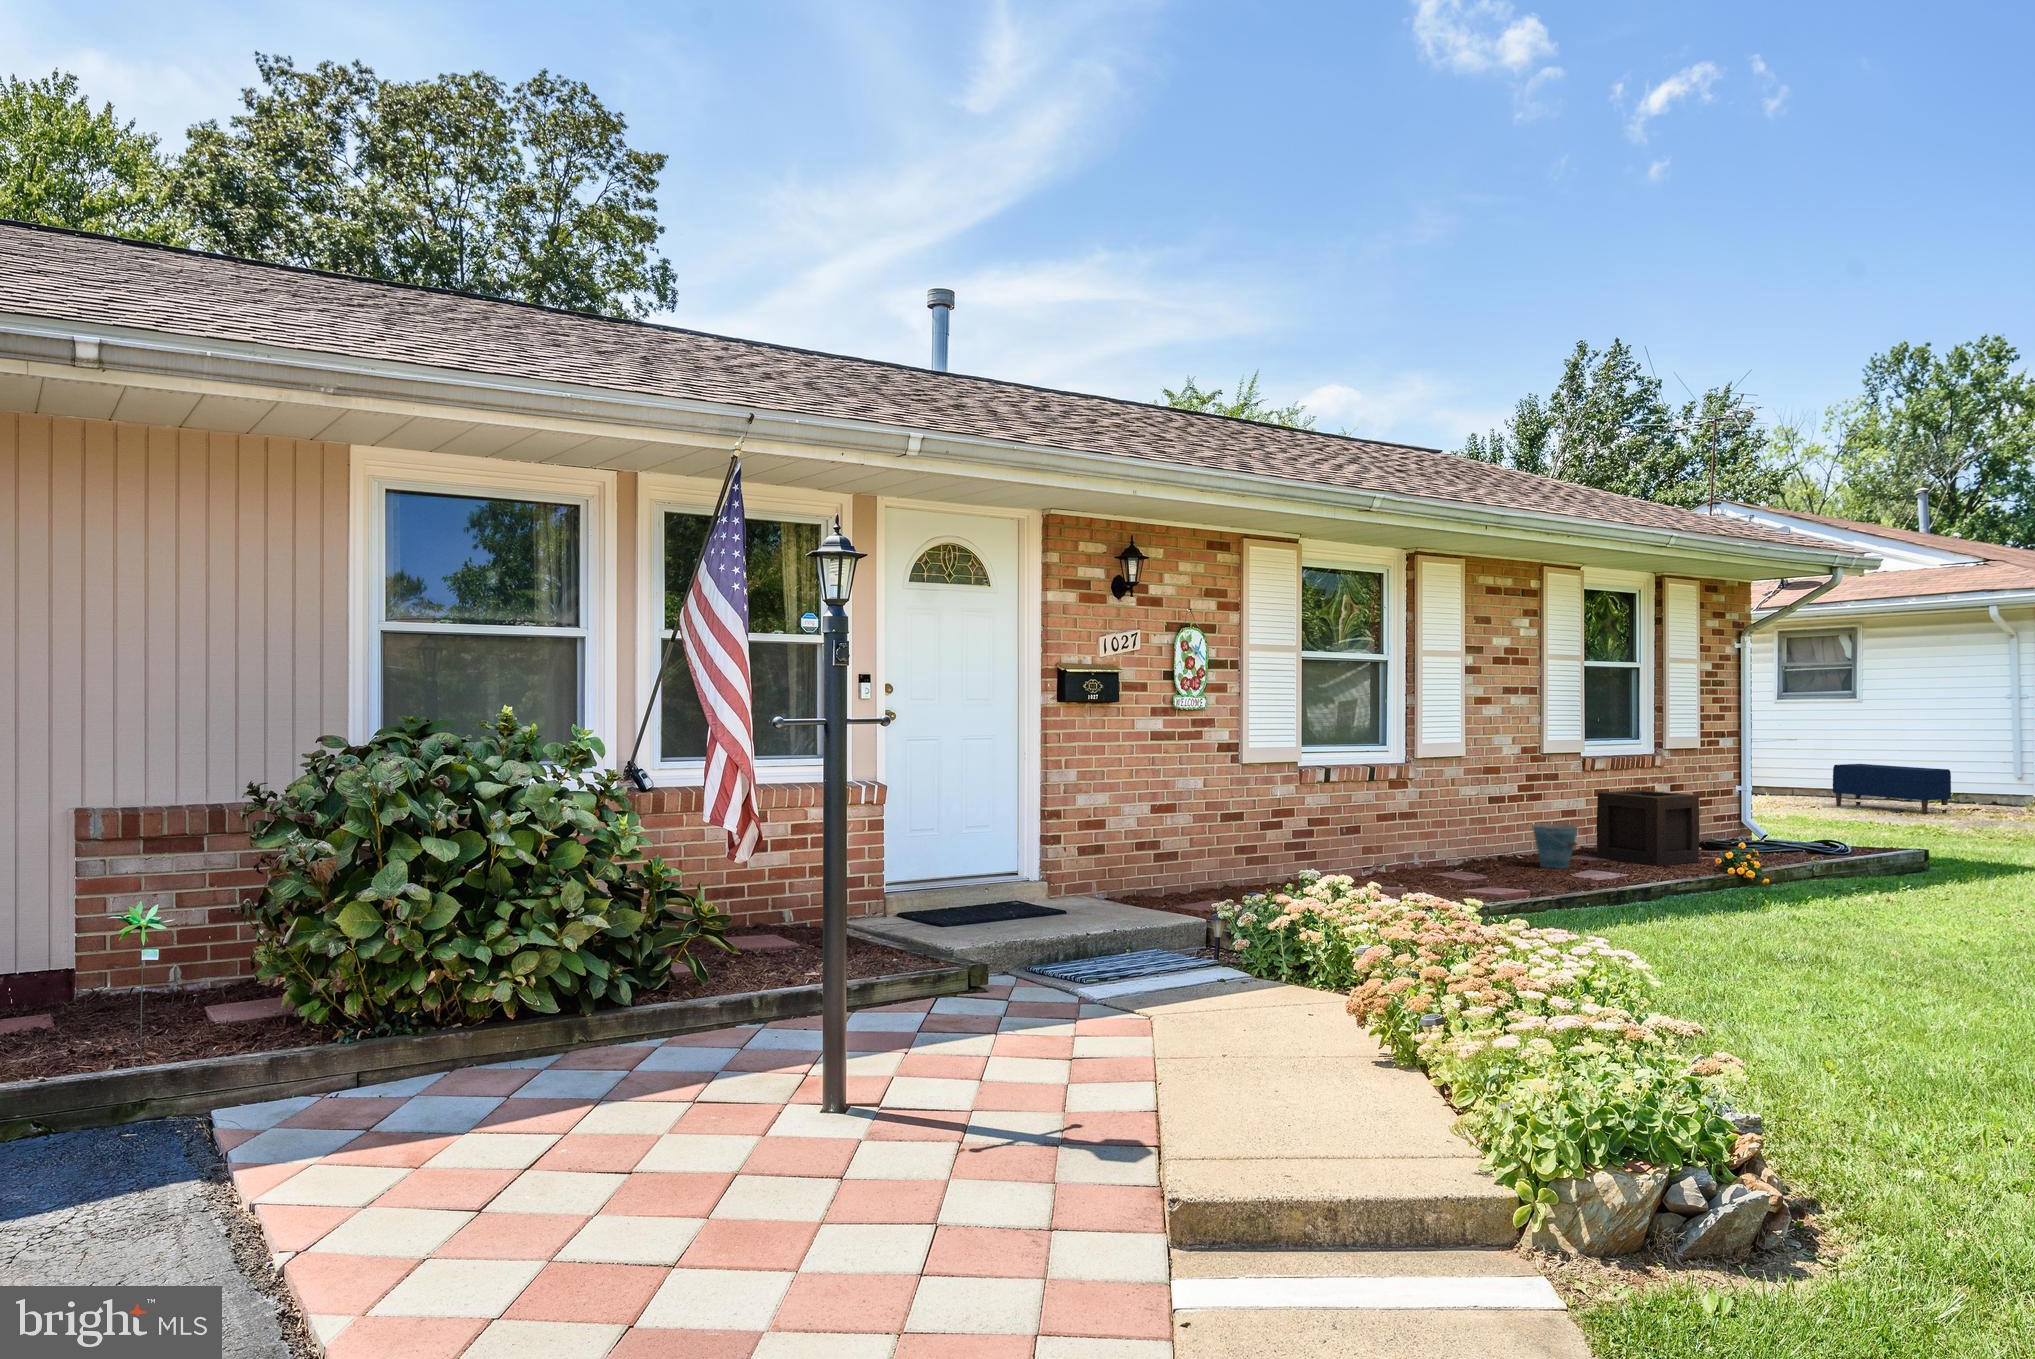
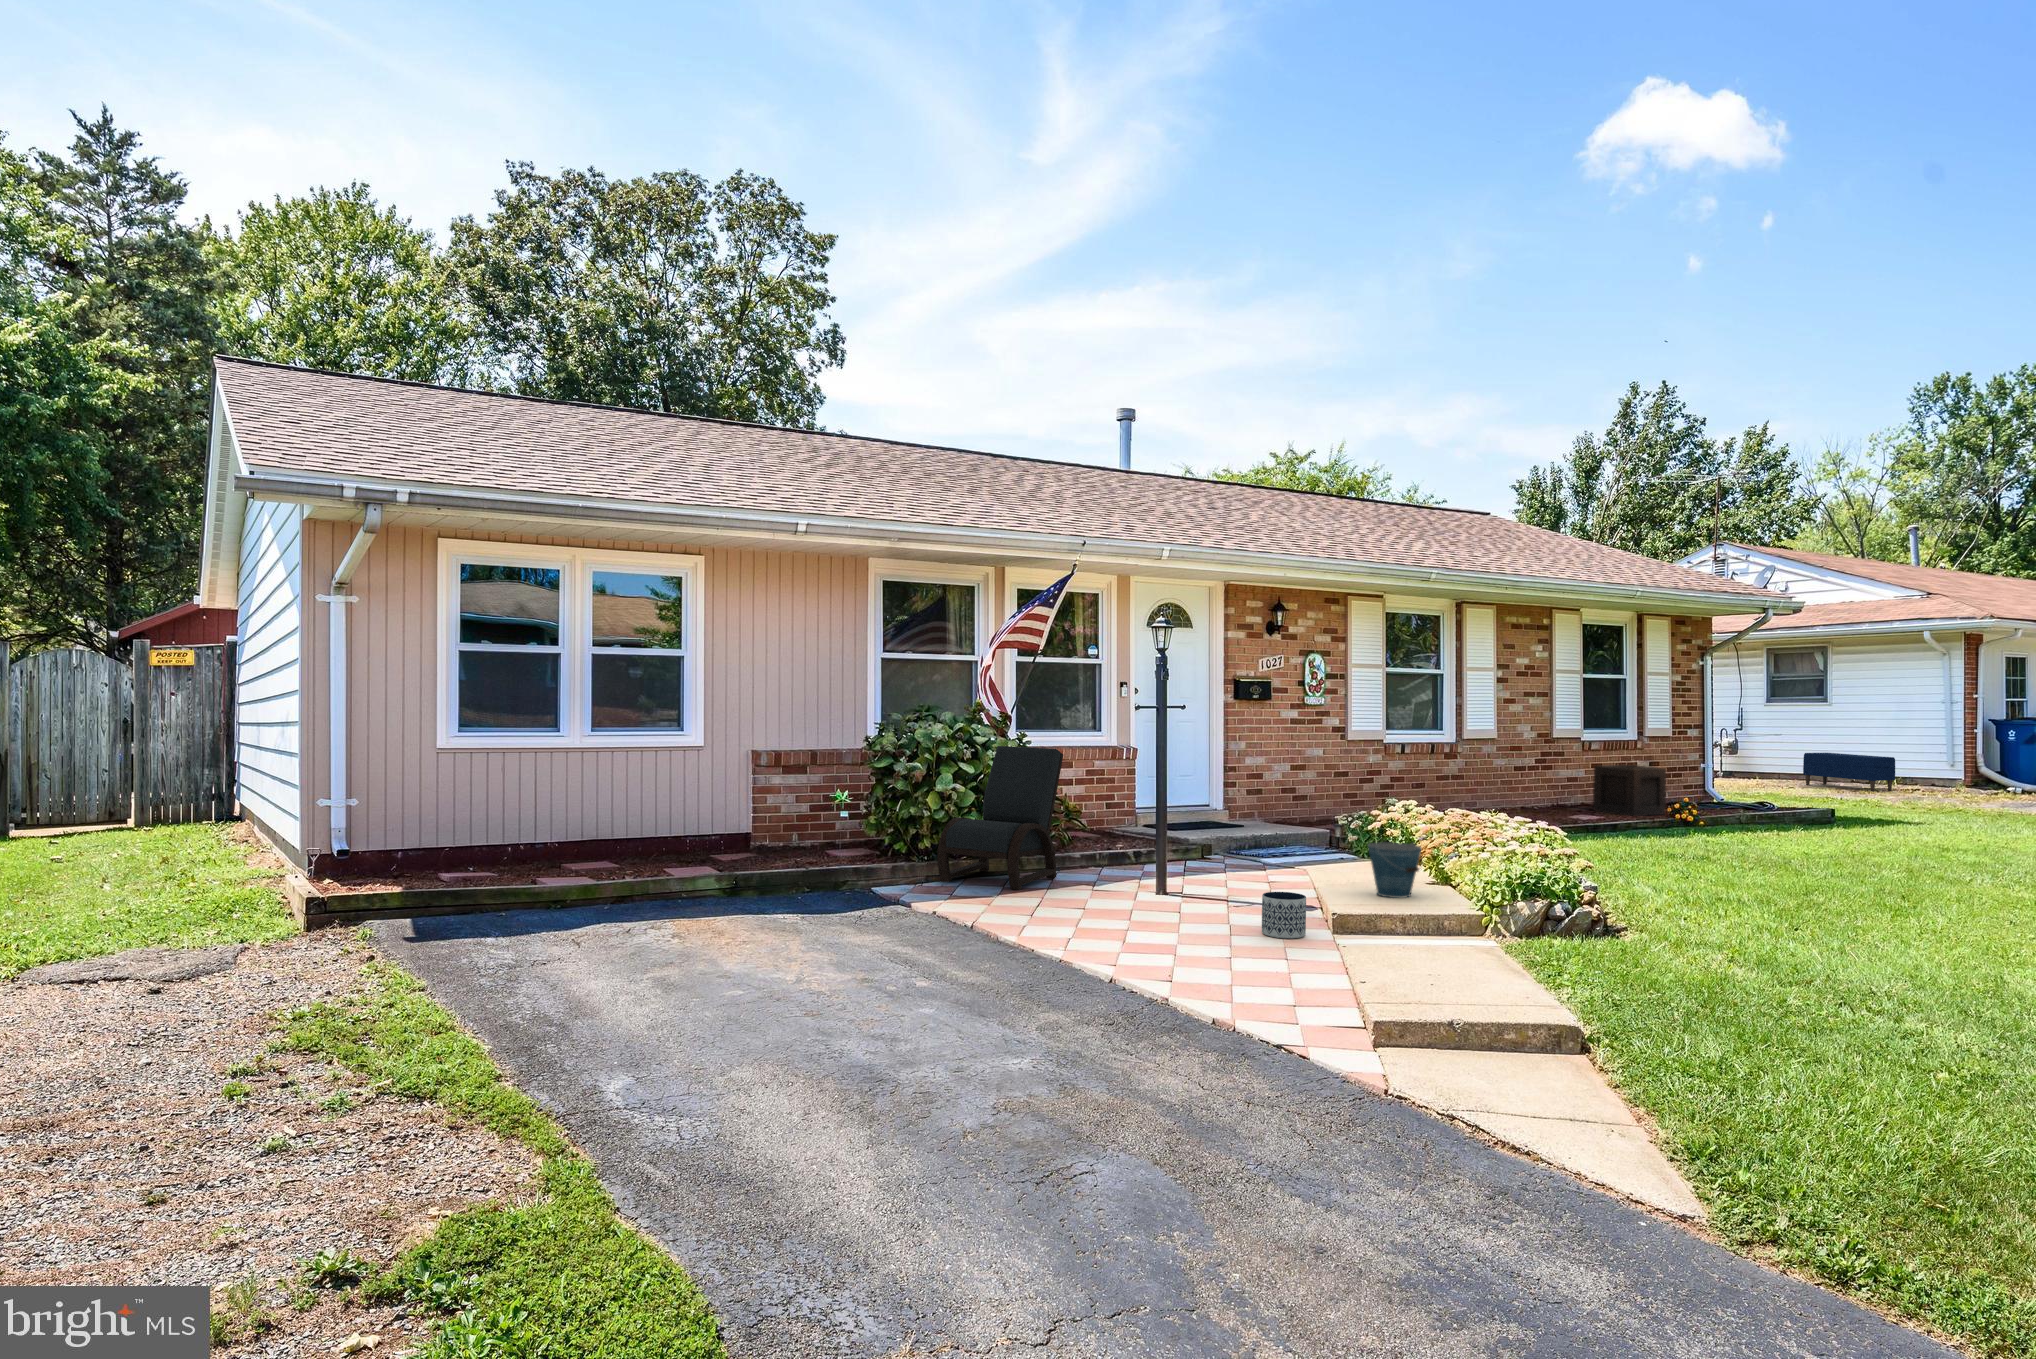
lounge chair: none [343,799,657,1124] -> present [937,746,1063,890]
bucket: present [1533,823,1578,868] -> present [1368,842,1422,898]
planter: none [973,1181,1085,1326] -> present [1262,892,1306,939]

